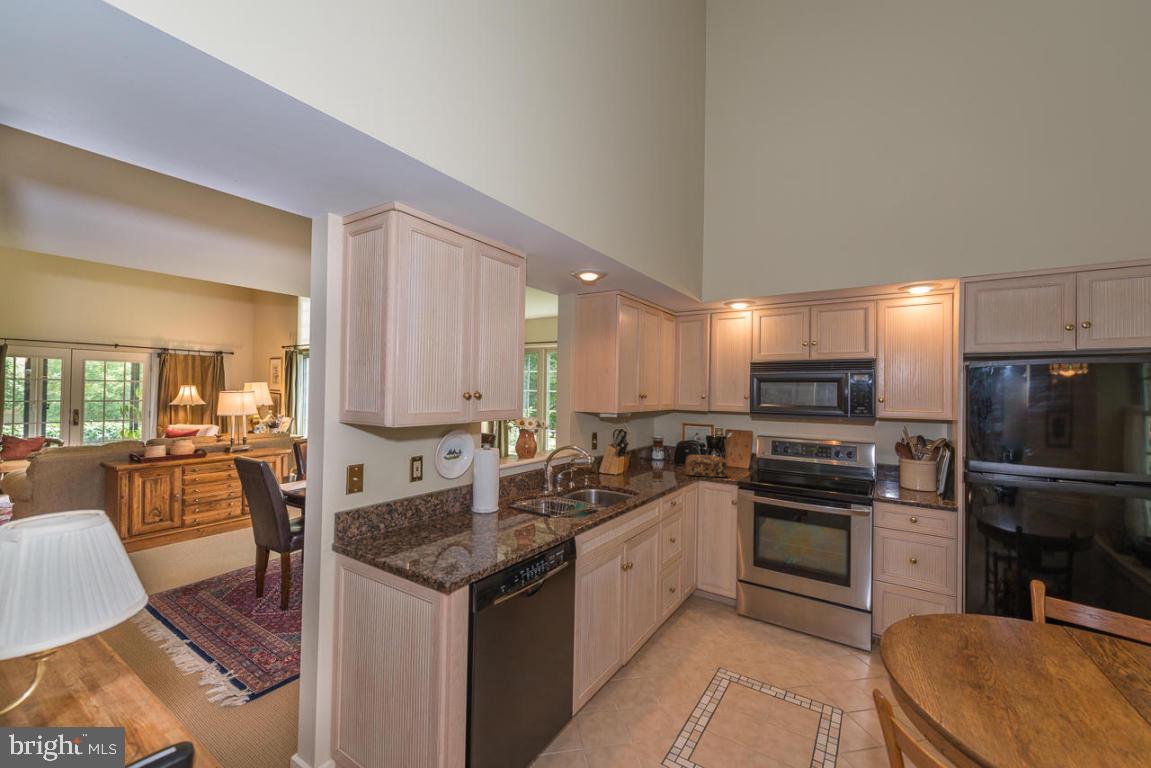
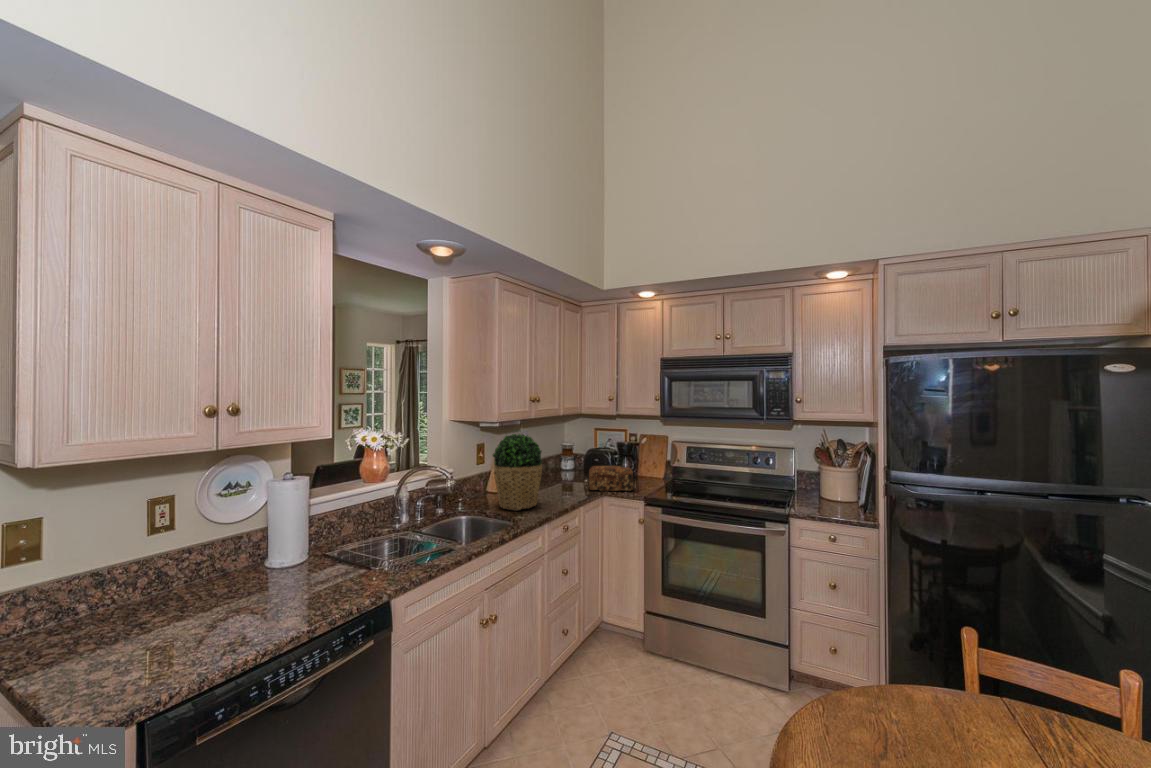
potted plant: none [613,423,655,487] -> present [493,434,542,510]

